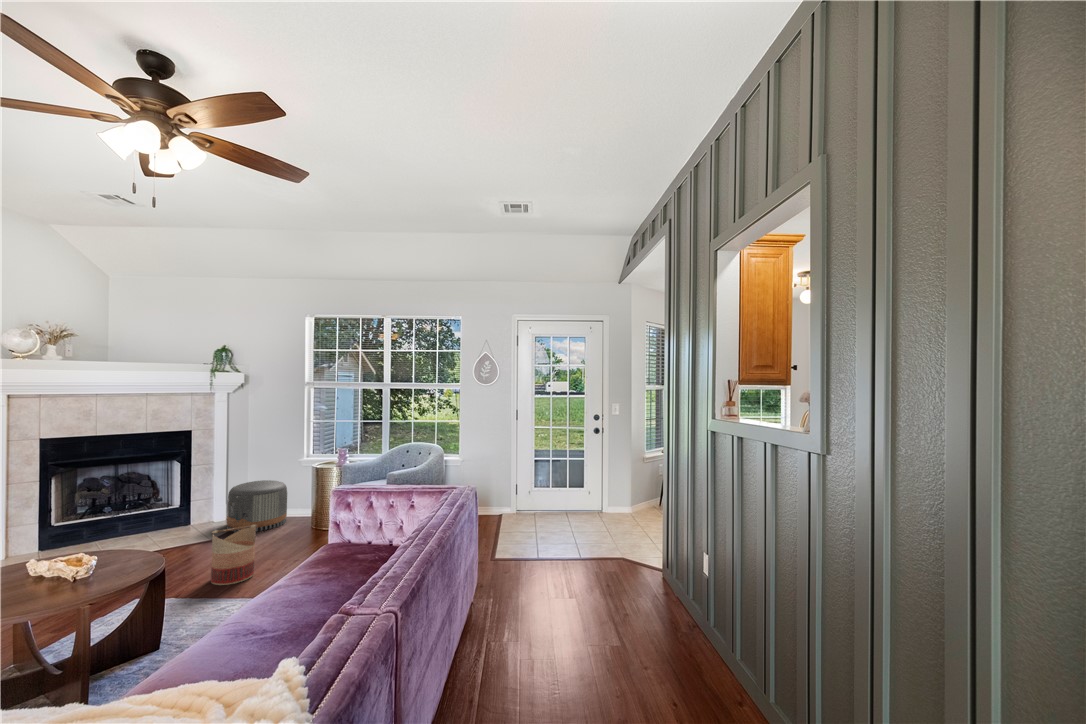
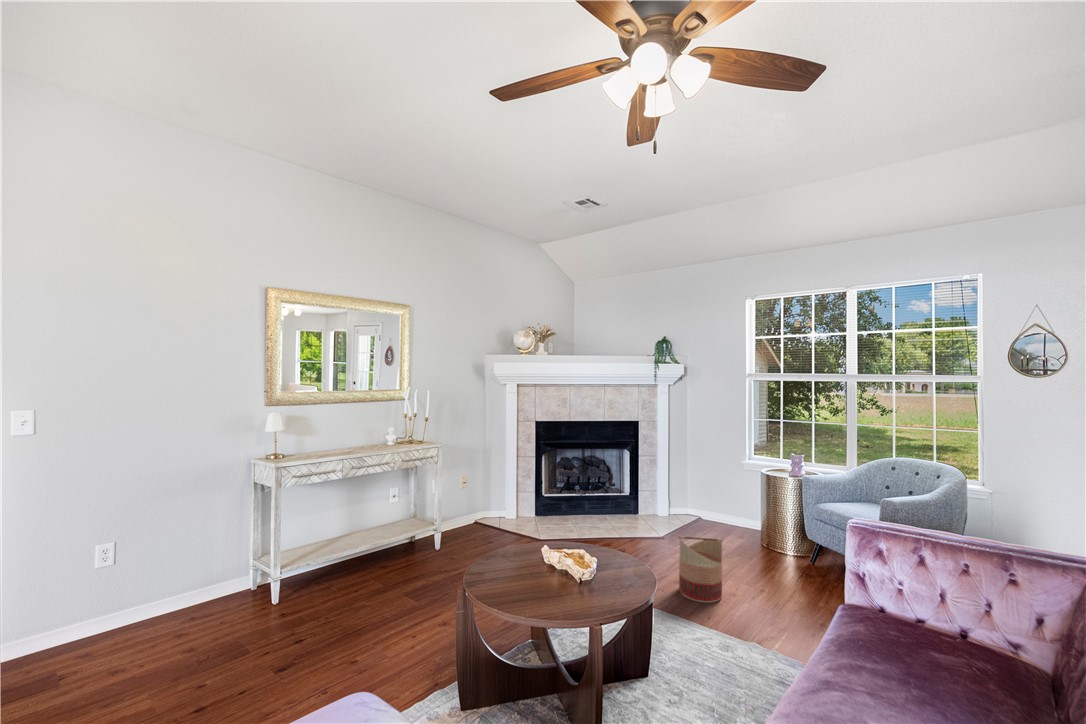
pouf: present [227,480,287,532] -> none [672,482,731,539]

